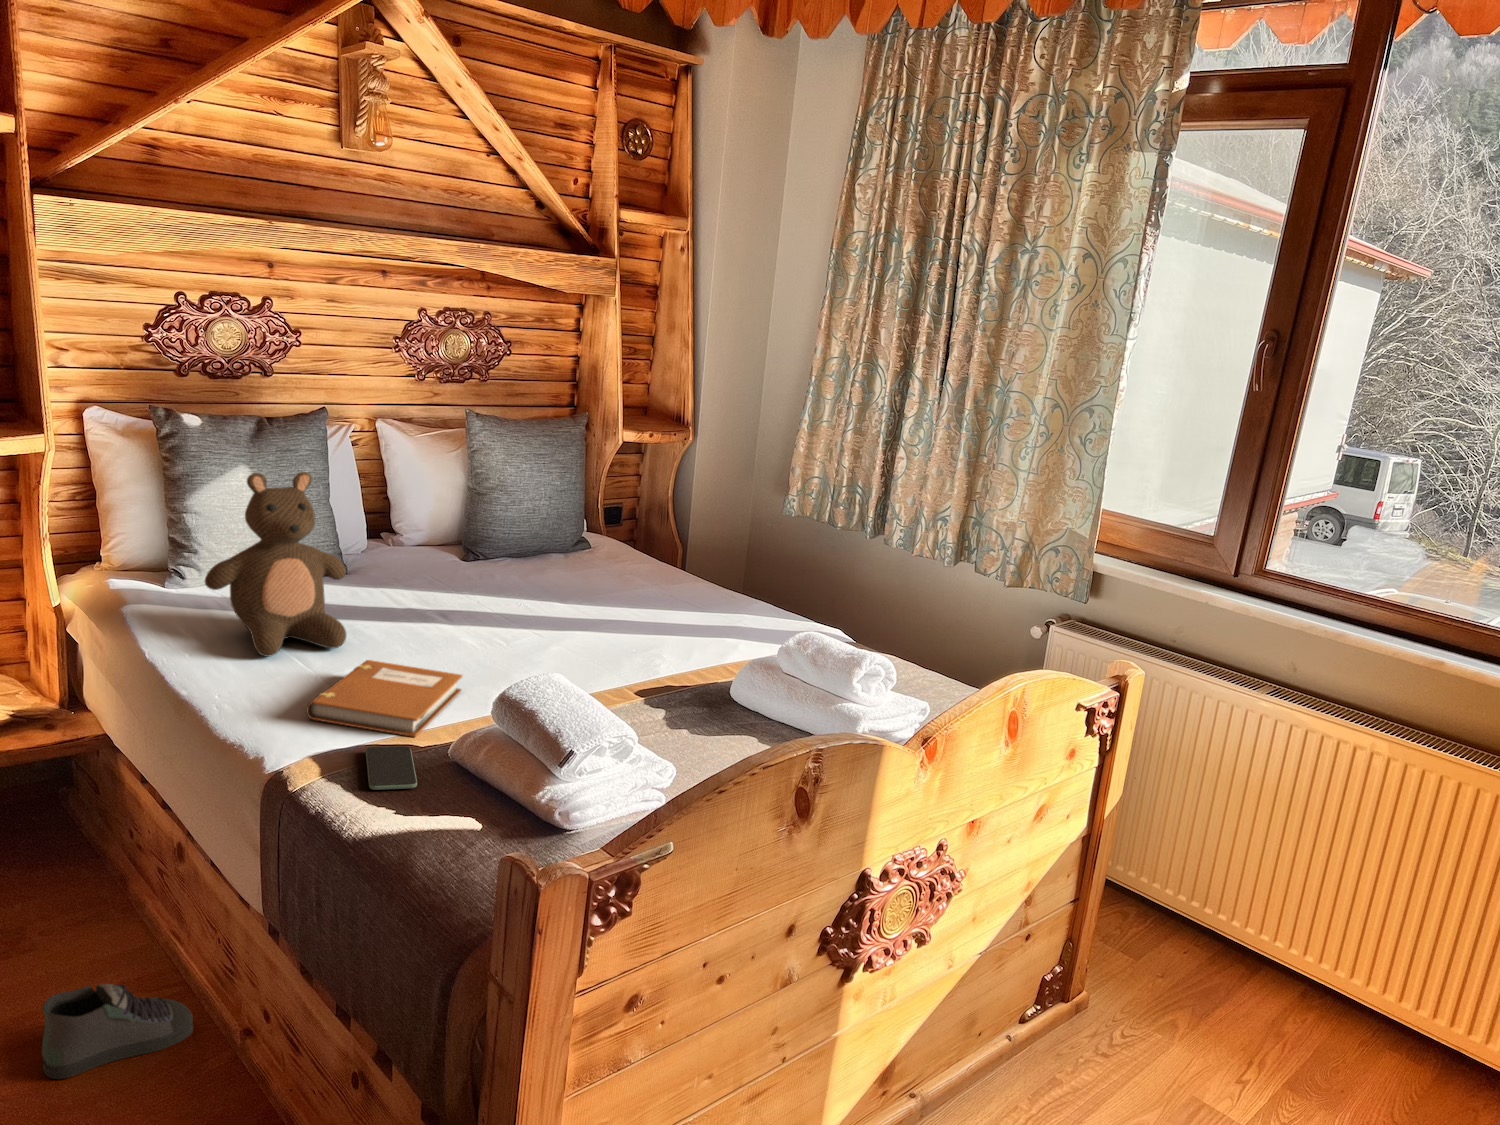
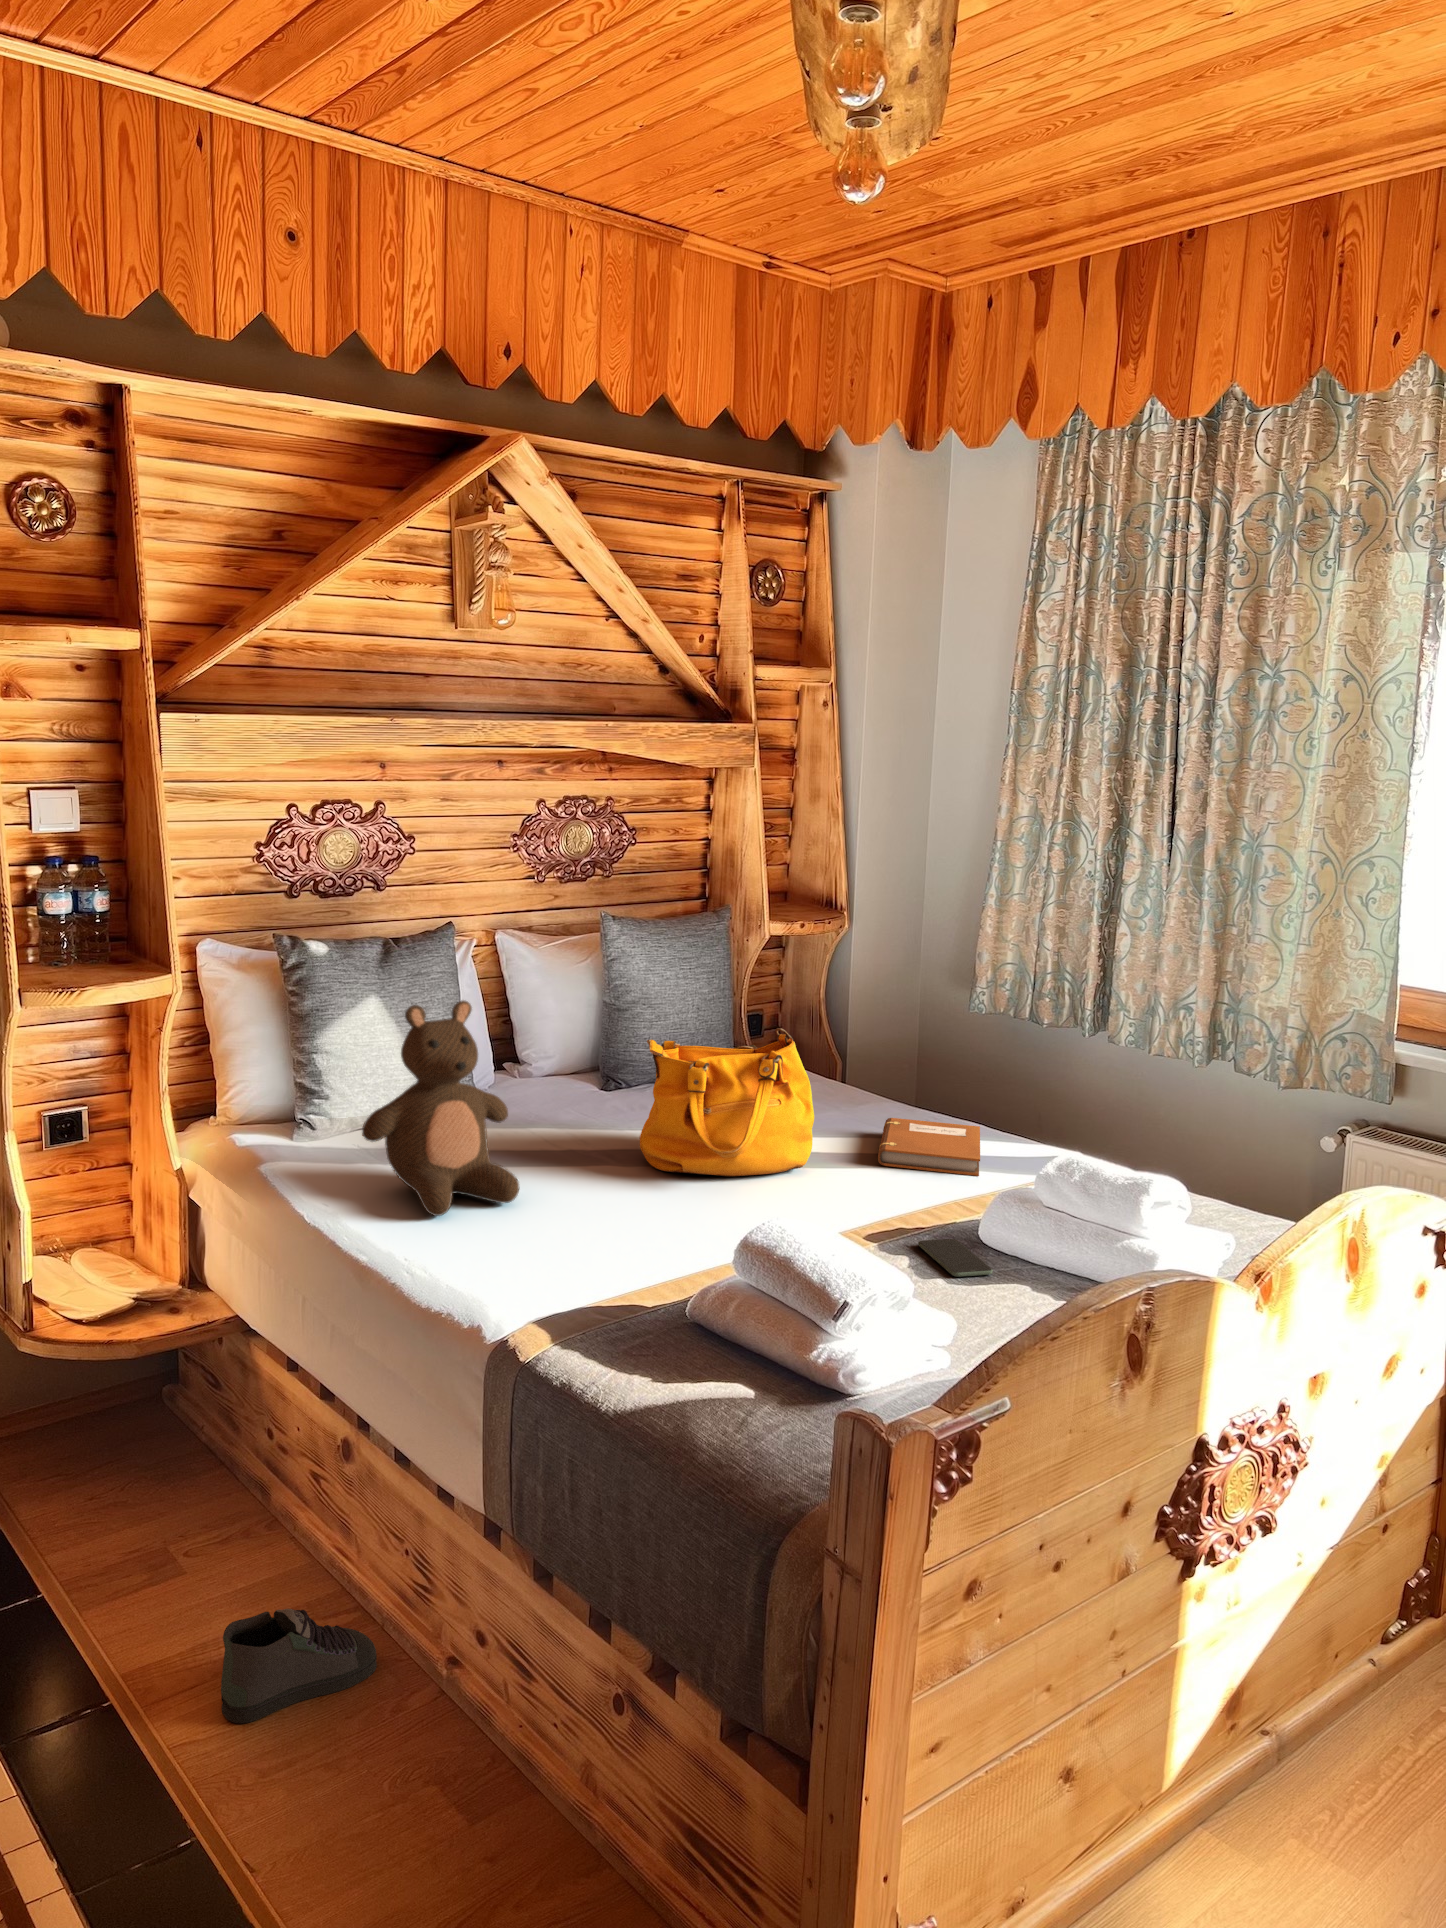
handbag: none [466,514,618,635] -> present [640,1028,814,1176]
notebook: present [306,660,462,737] -> present [878,1118,980,1176]
smartphone: present [366,747,417,790] -> present [918,1239,993,1277]

